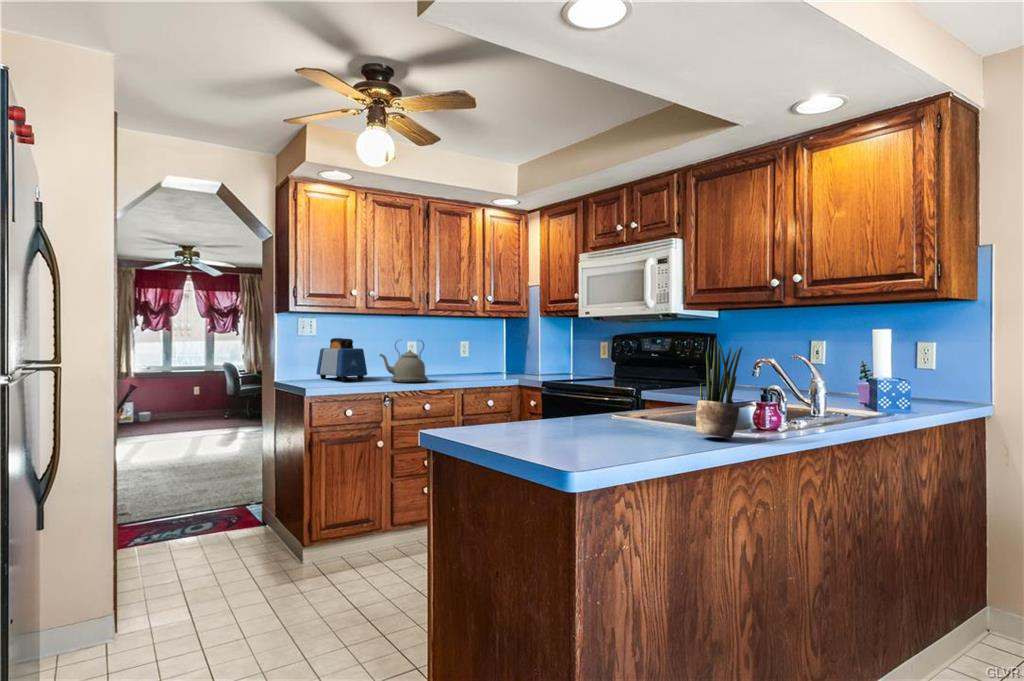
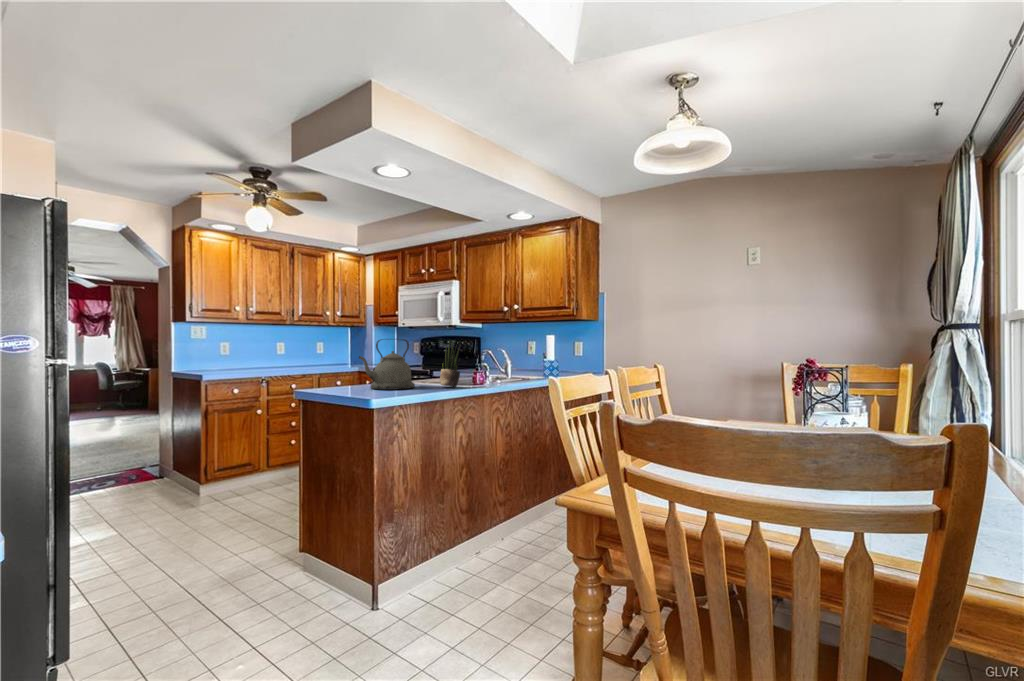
toaster: present [316,338,367,381] -> none [206,340,247,370]
kettle: present [380,341,428,382] -> present [359,339,415,390]

